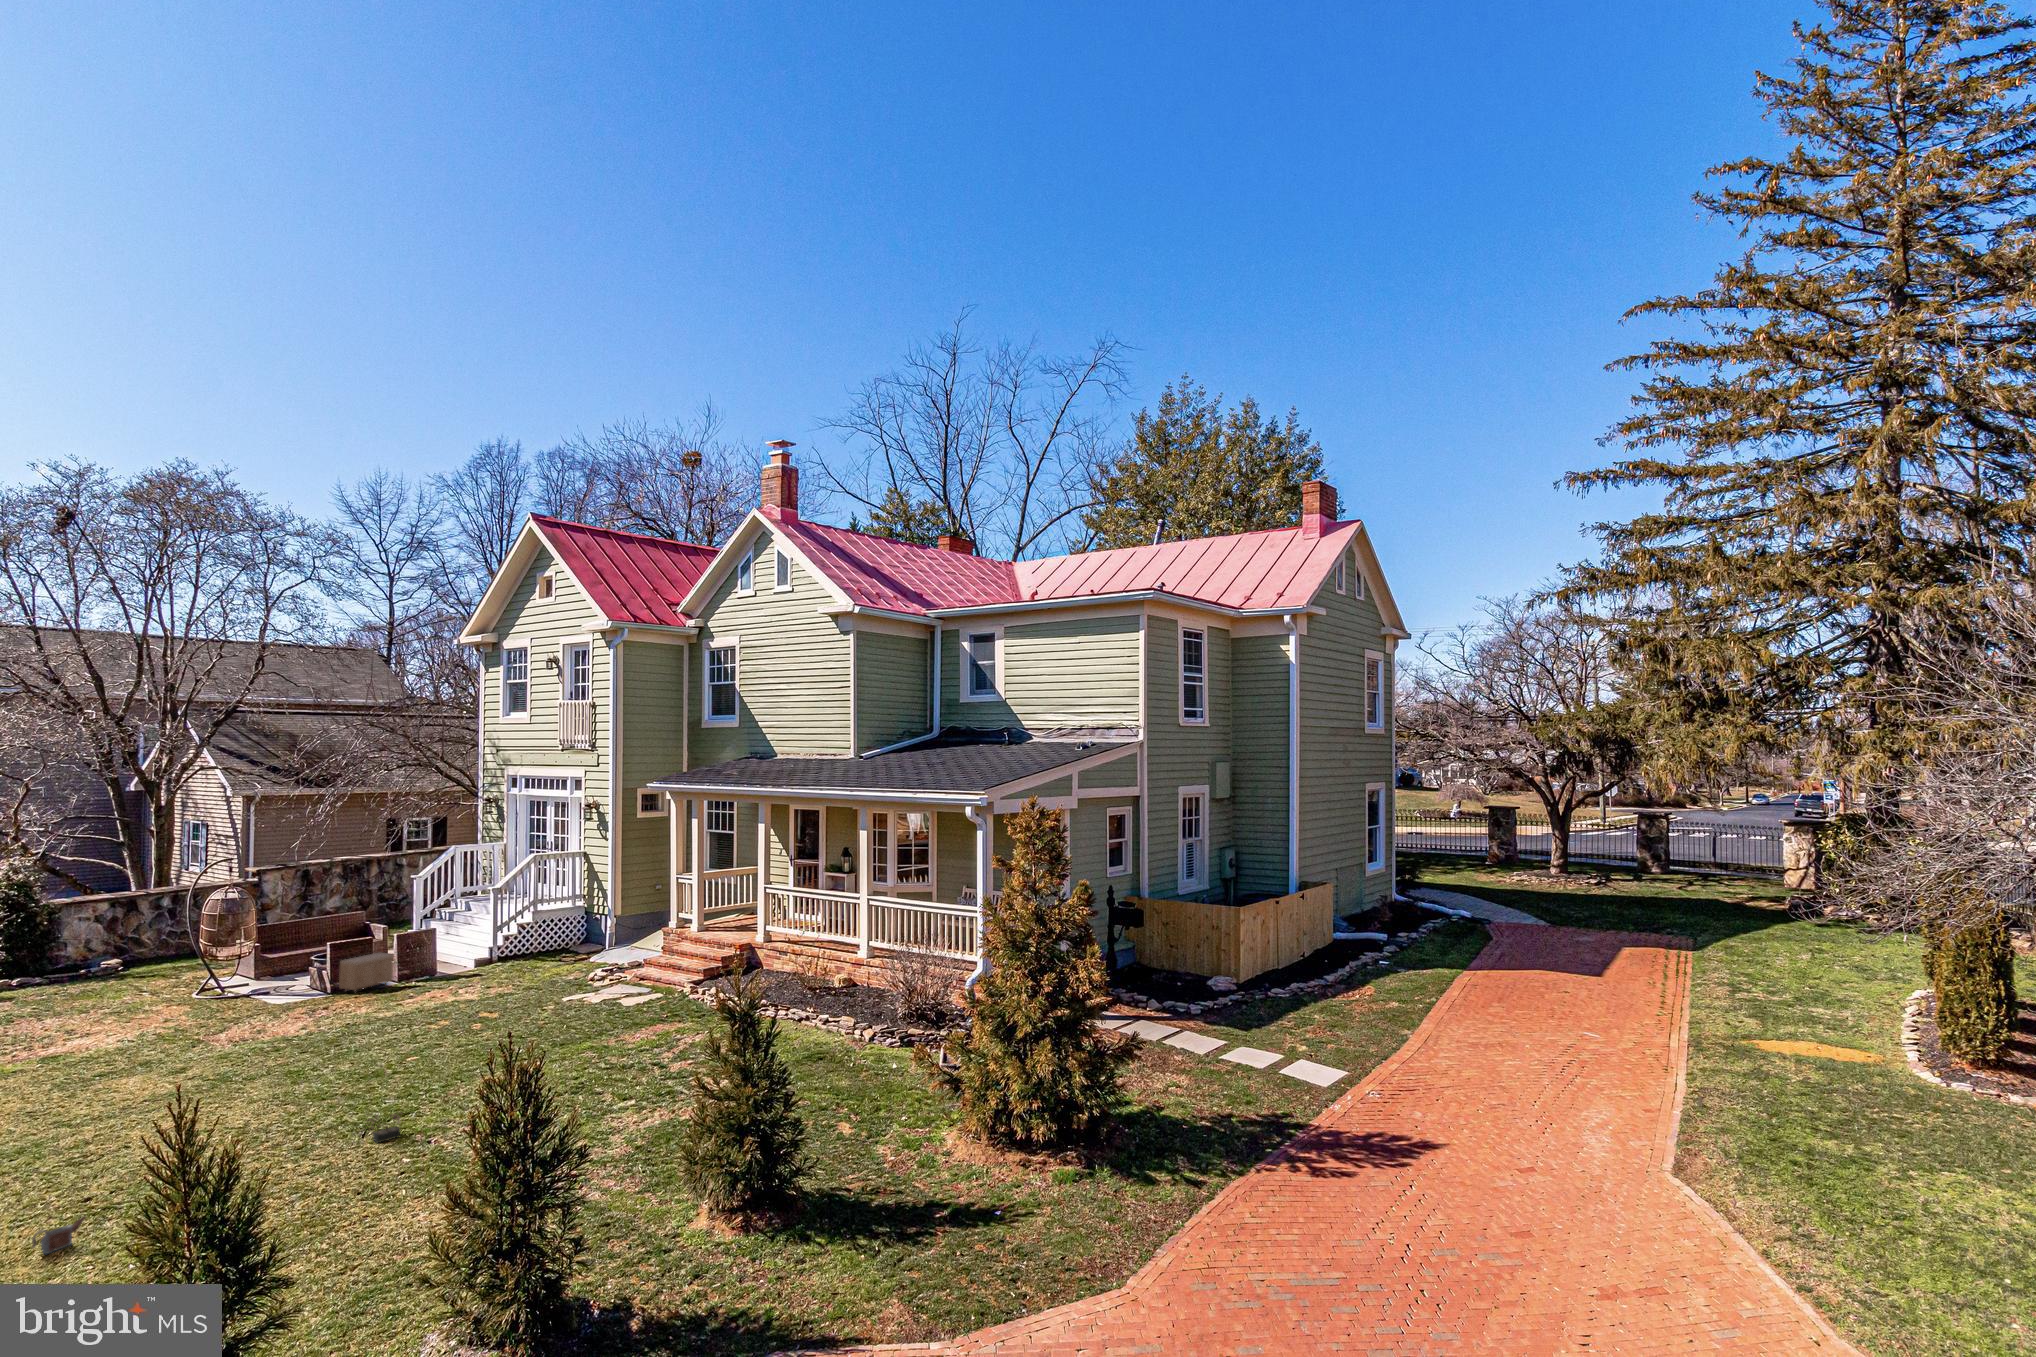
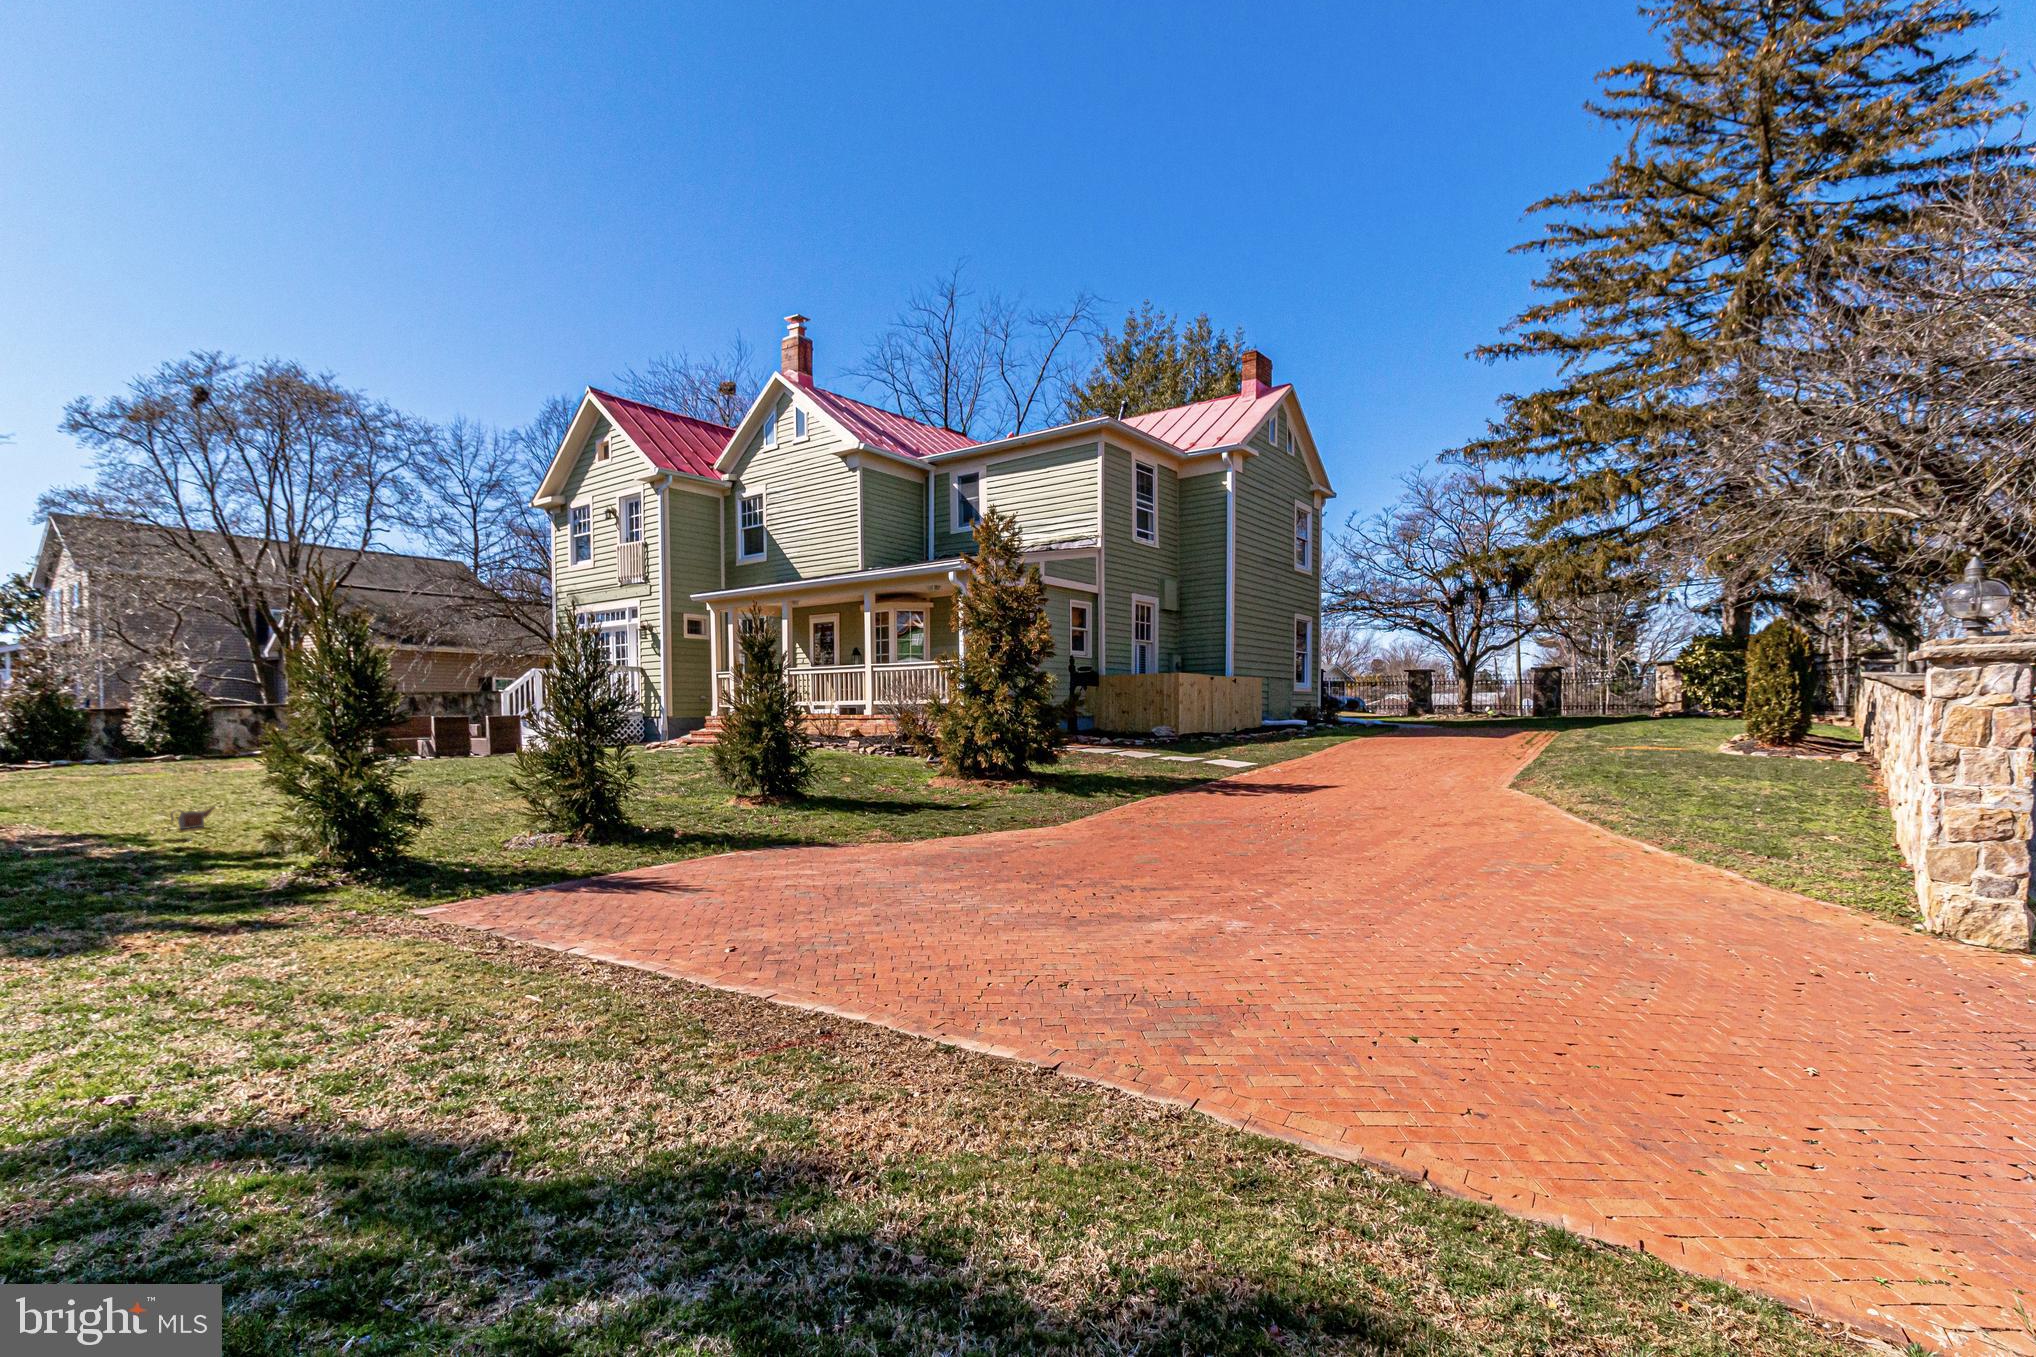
storage bench: present [339,953,394,992] -> none [439,733,484,761]
decorative plant: present [365,1113,402,1143] -> none [447,771,482,795]

